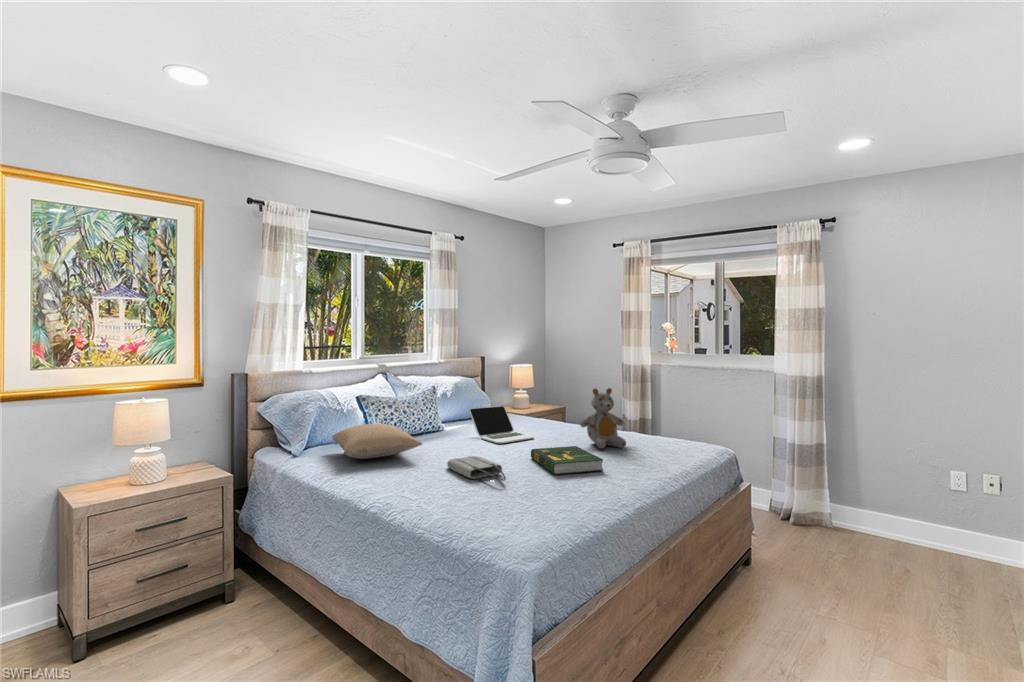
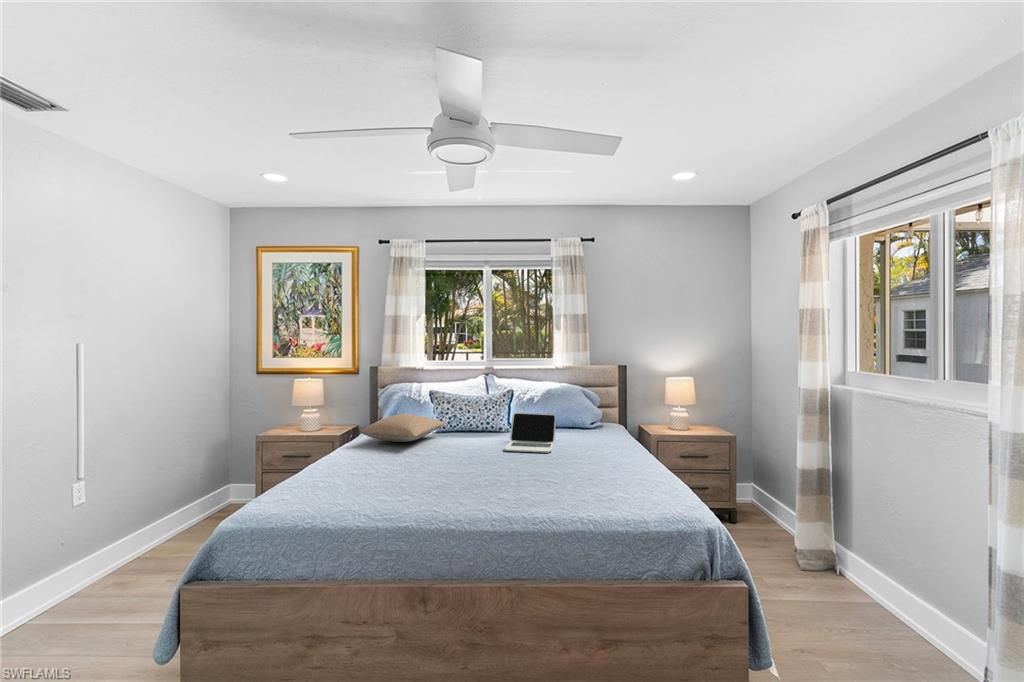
stuffed bear: present [580,388,626,449] -> none [562,407,617,481]
book: present [531,446,603,475] -> none [446,460,526,495]
tote bag: present [447,456,506,481] -> none [387,453,437,478]

